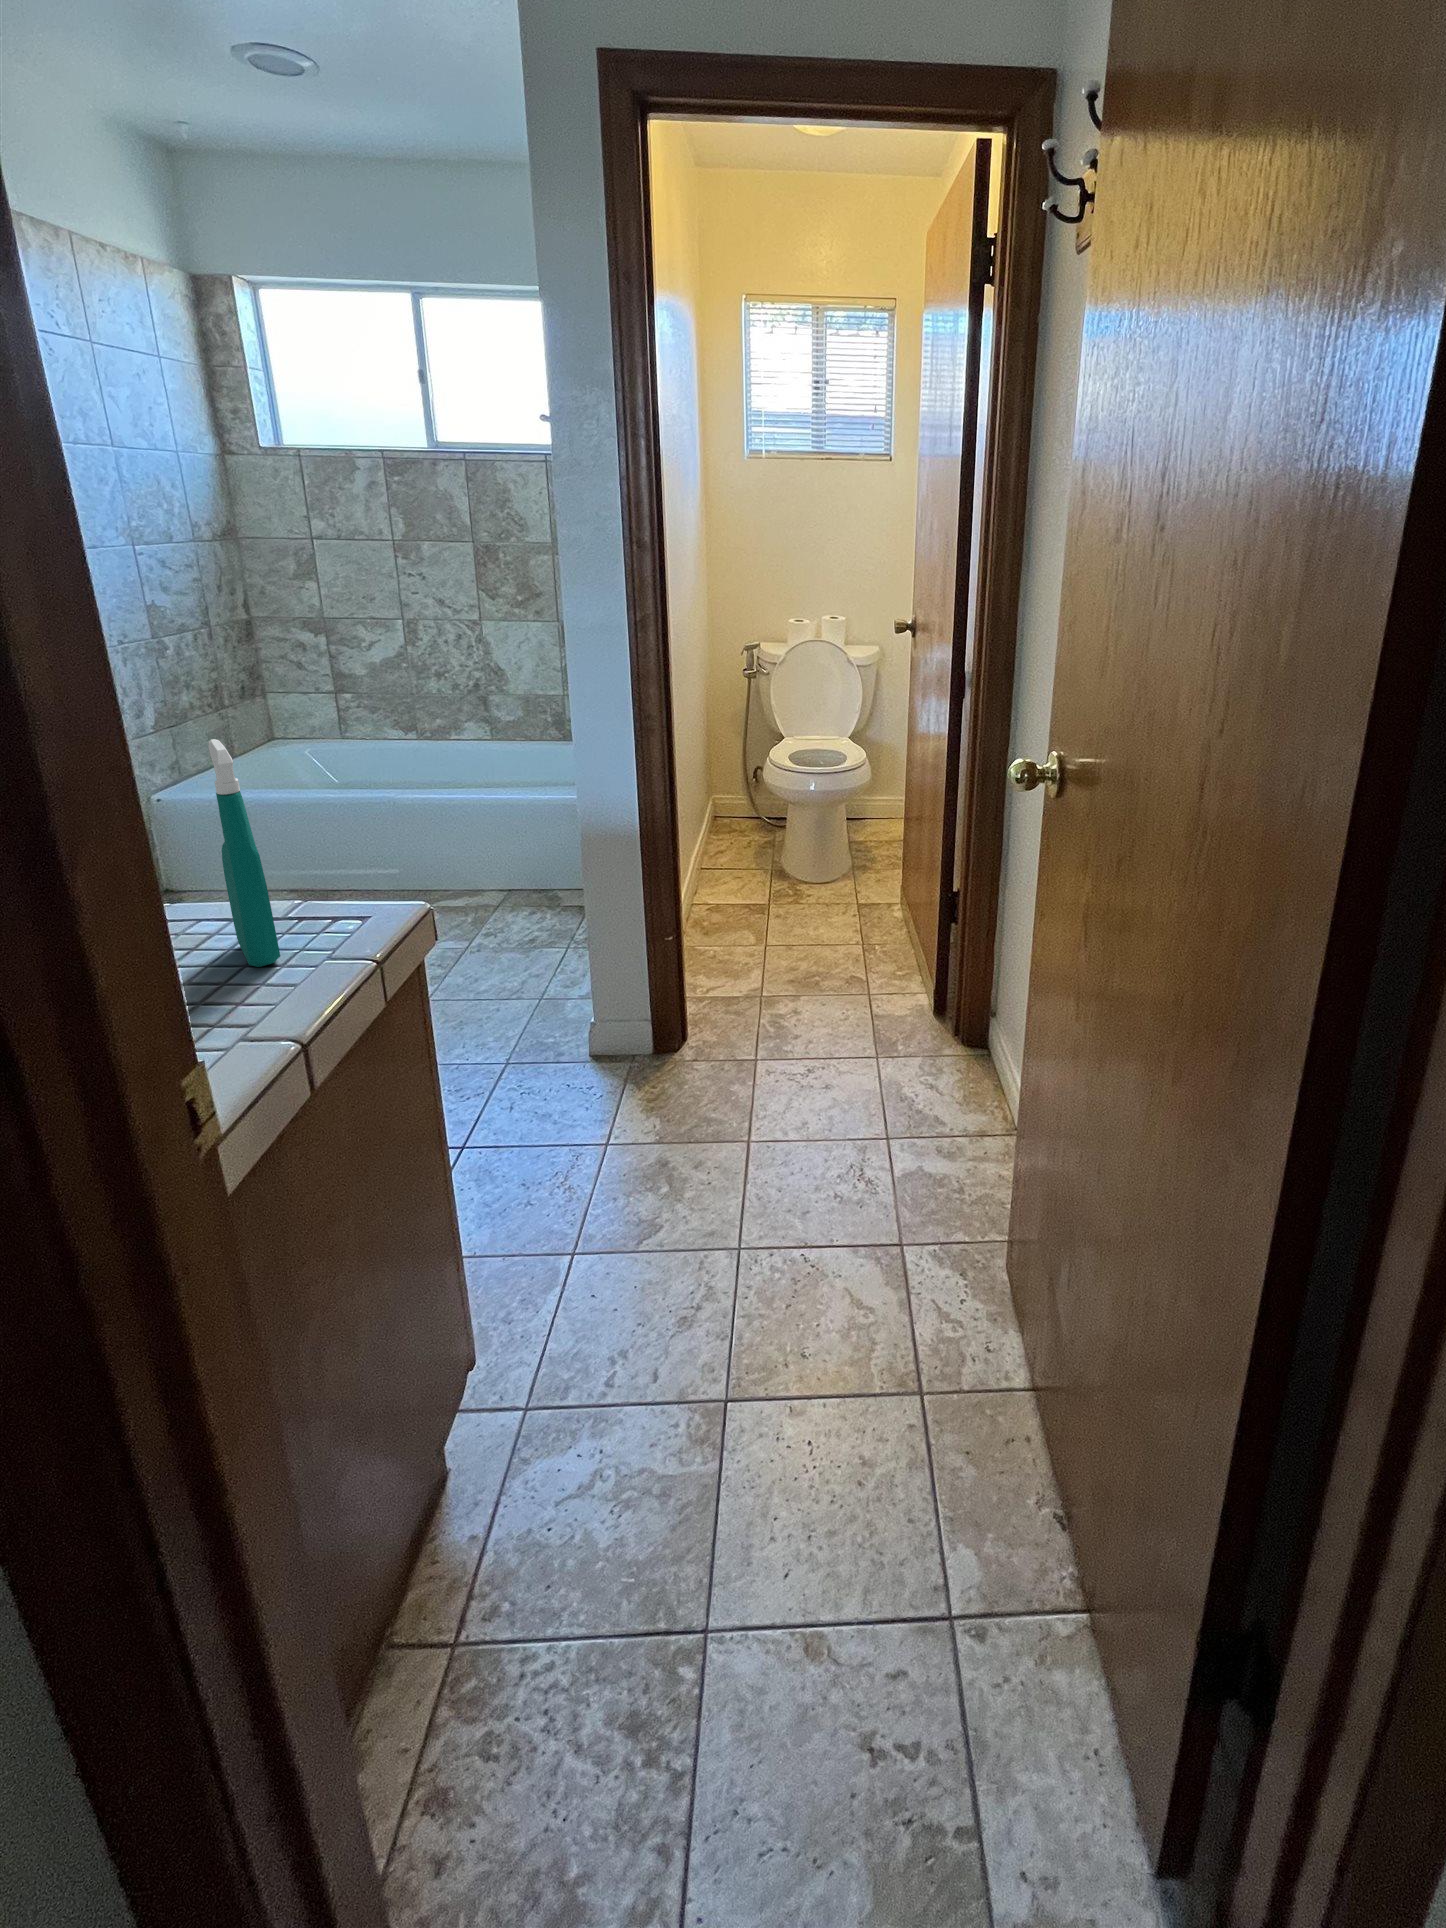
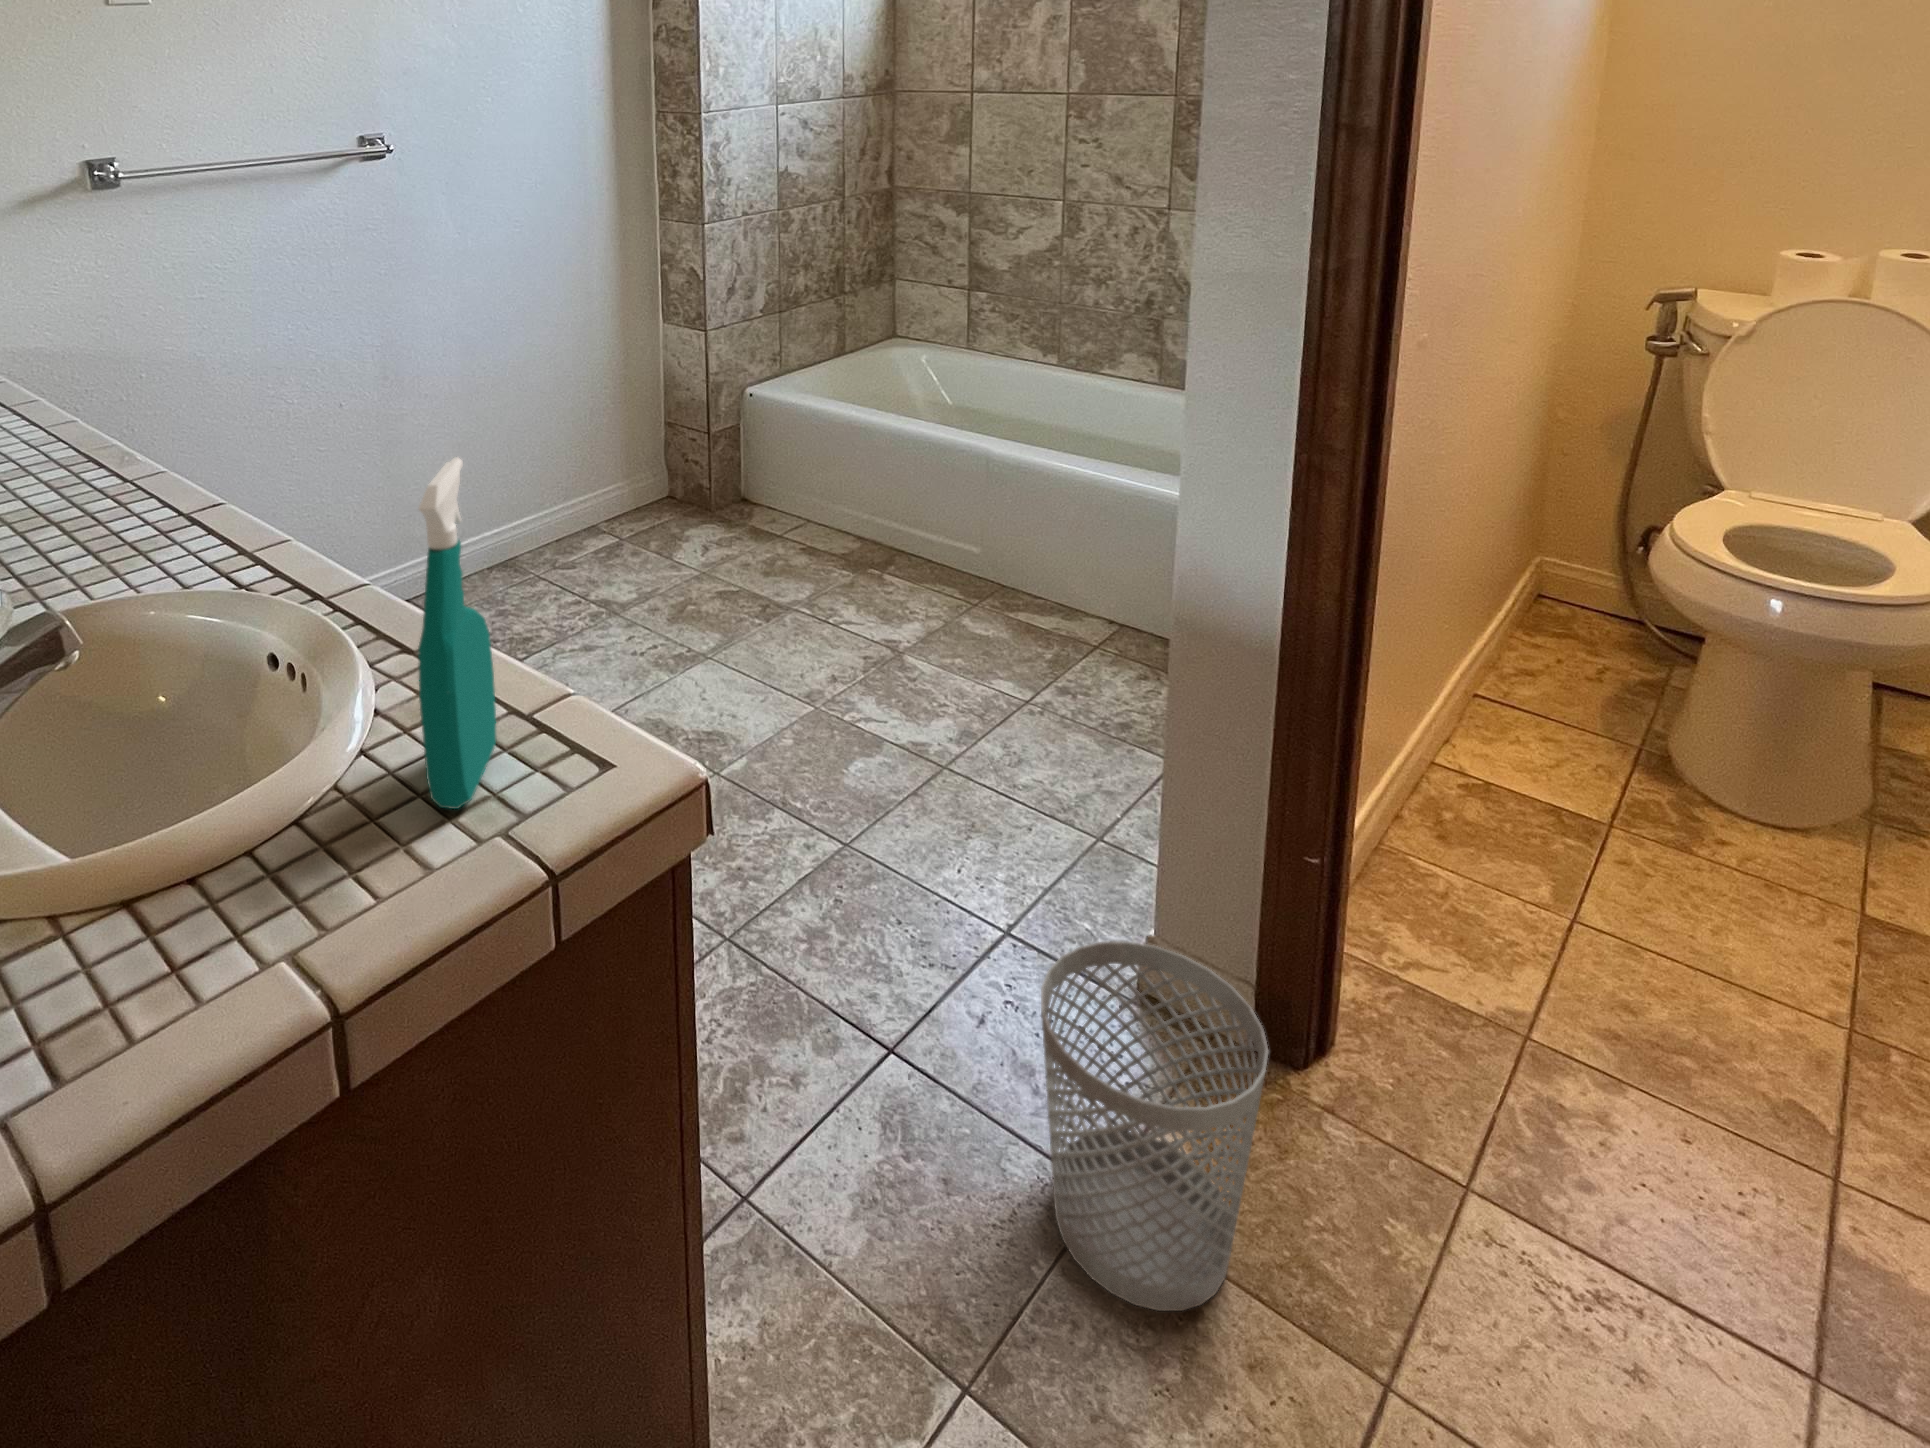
wastebasket: none [561,1000,679,1178] -> present [1041,941,1268,1311]

